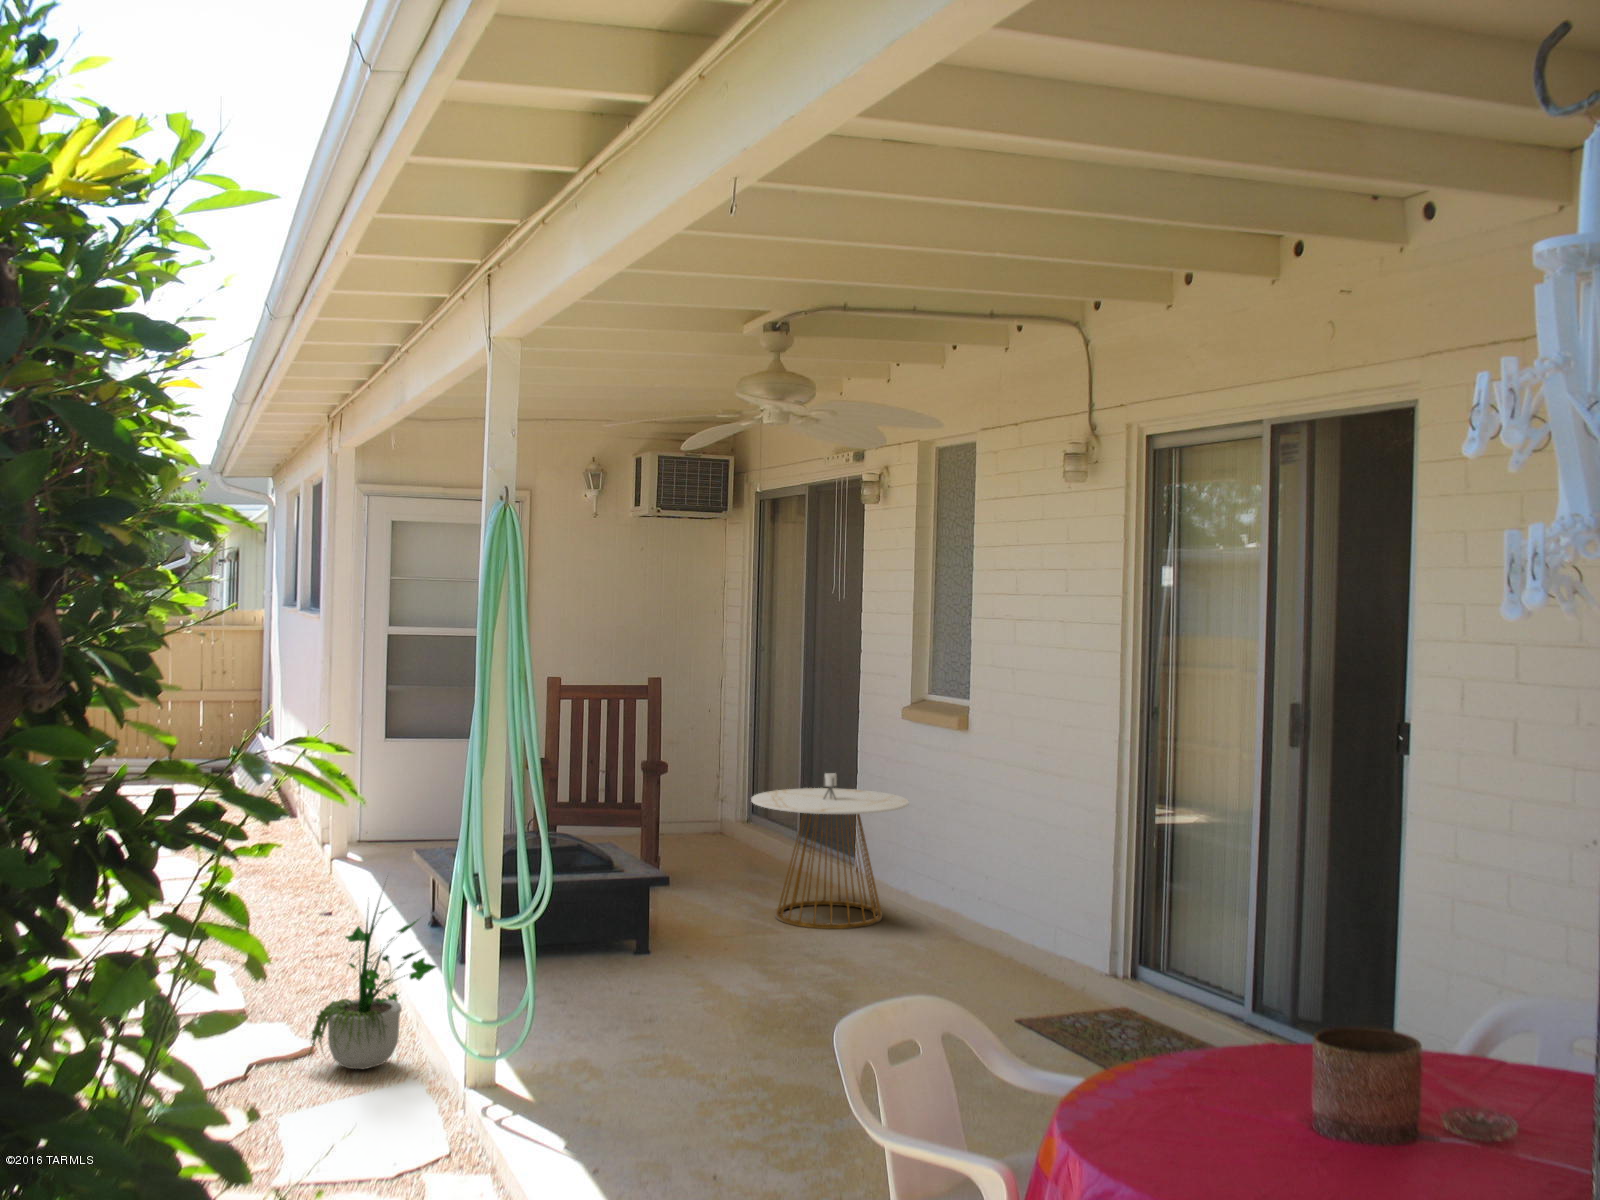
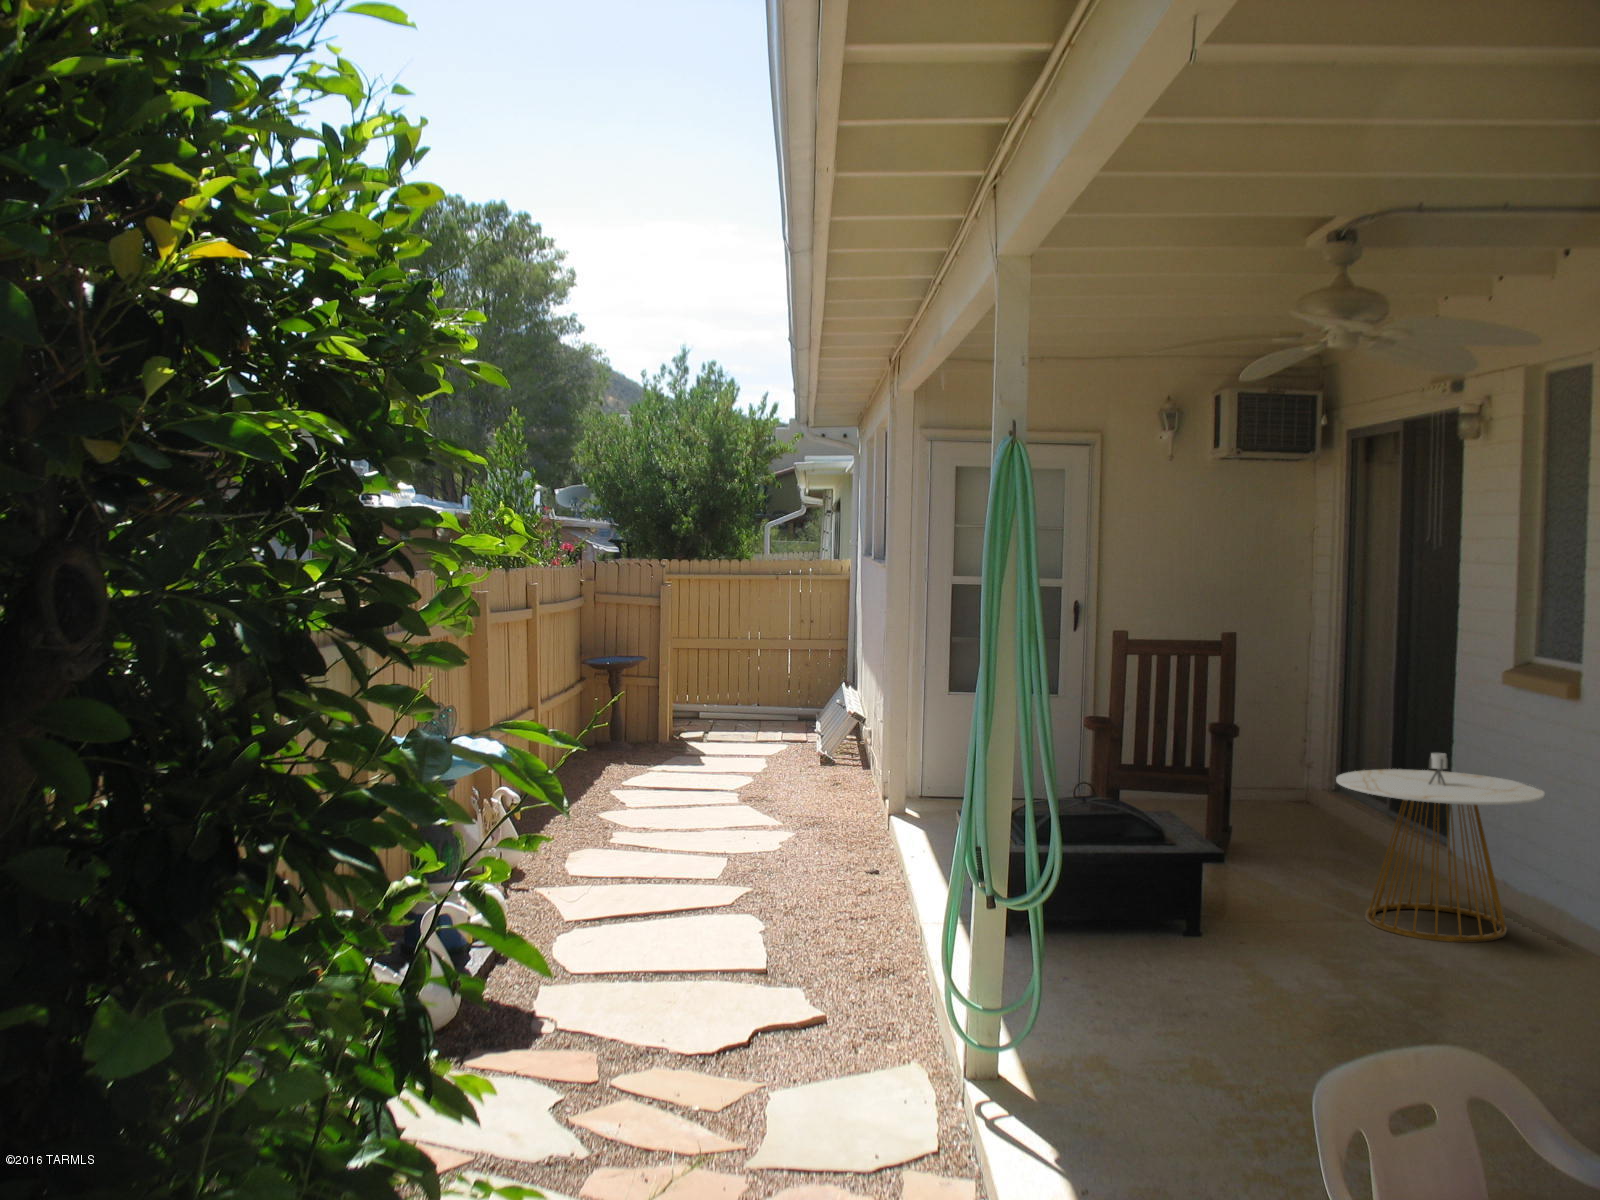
potted plant: present [310,902,436,1069] -> none [816,833,945,1041]

